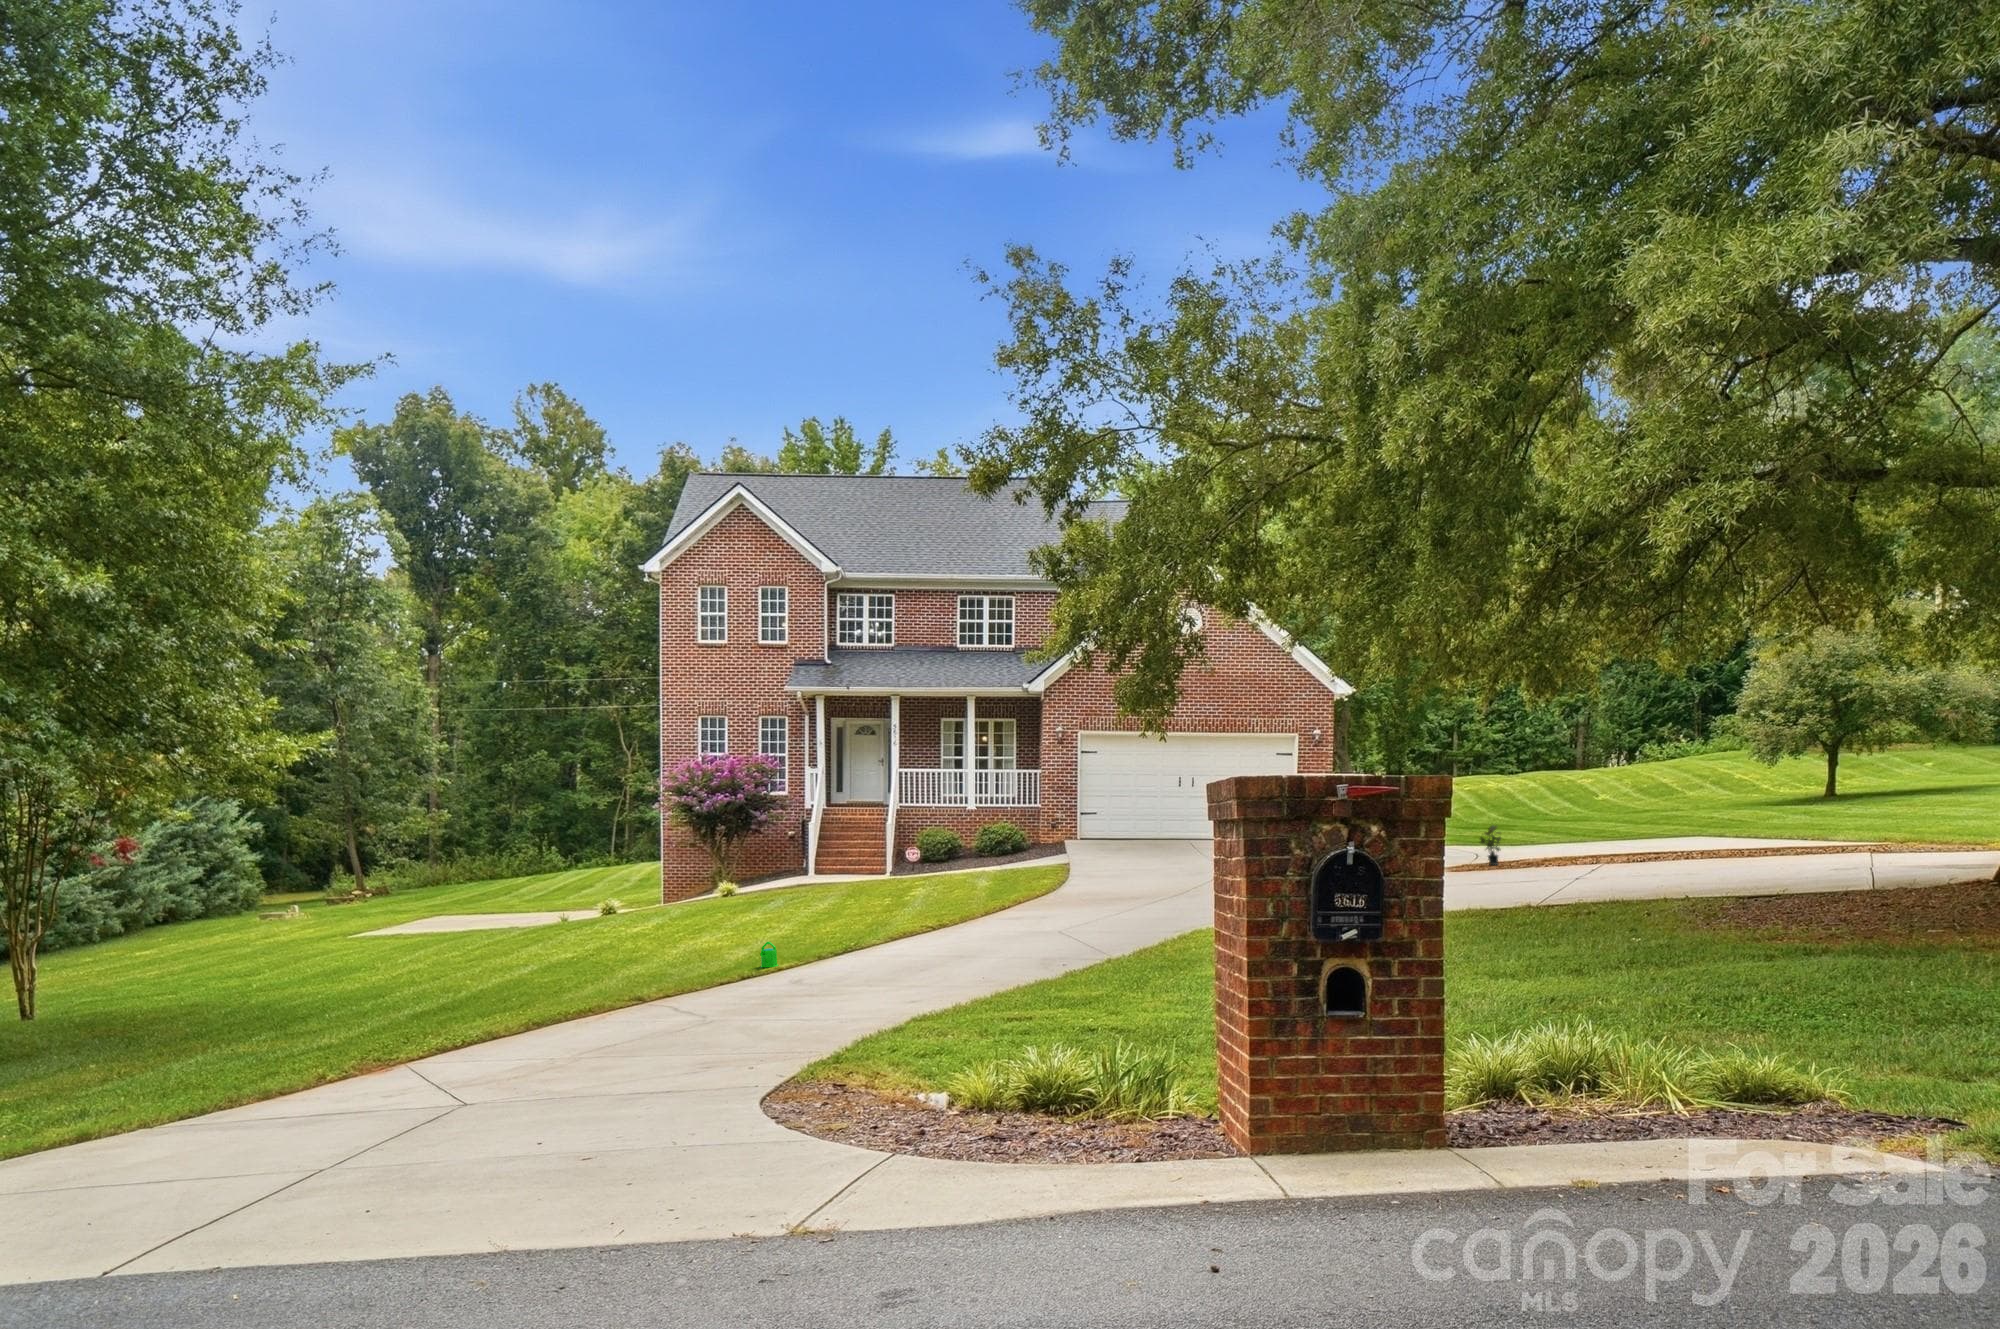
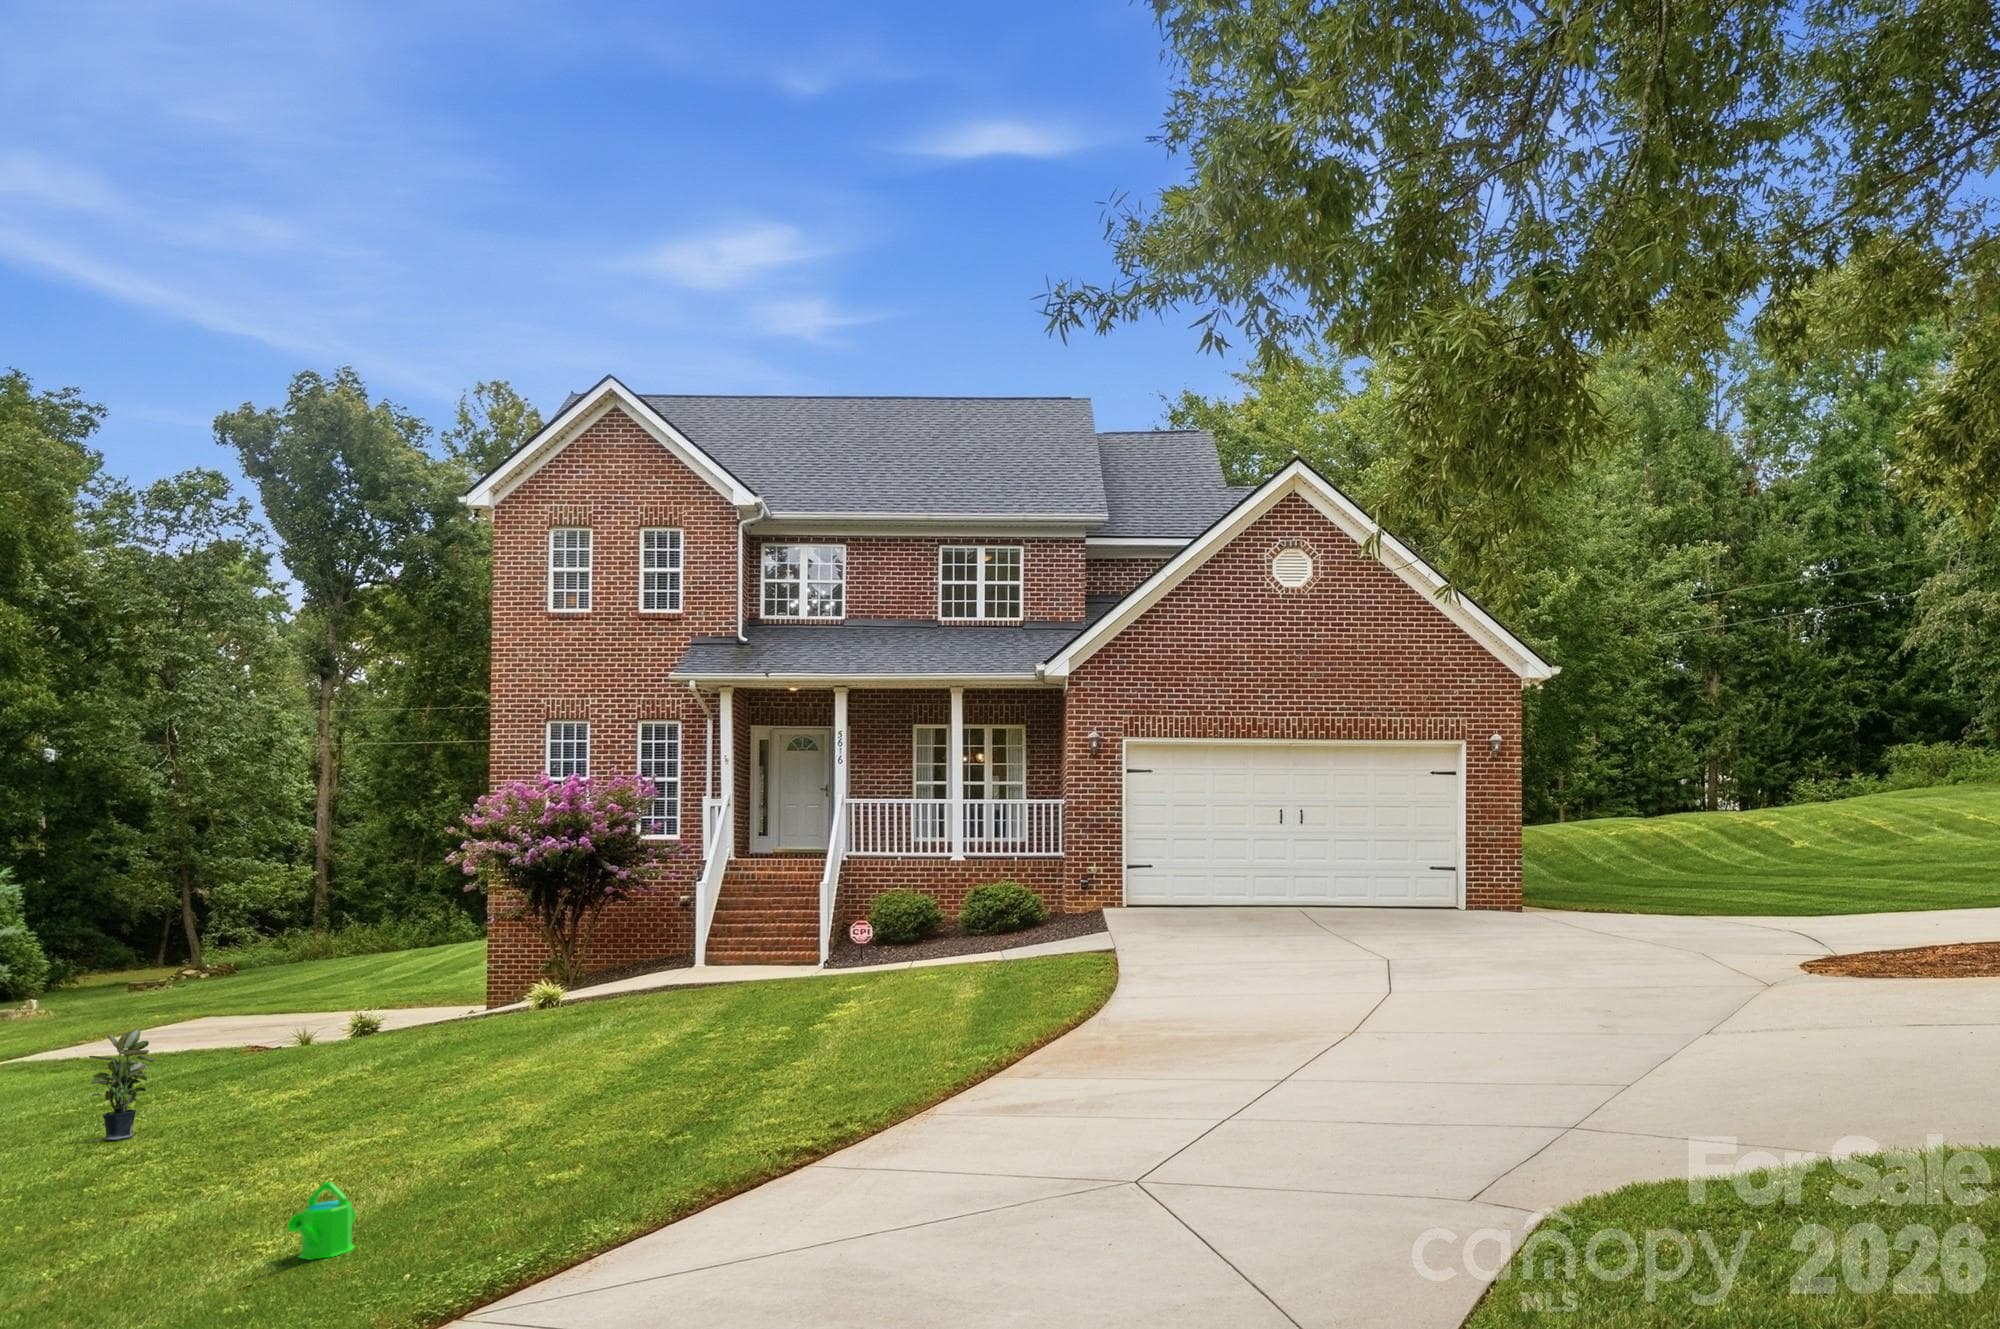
potted plant: present [1480,825,1501,865] -> present [89,1029,155,1141]

